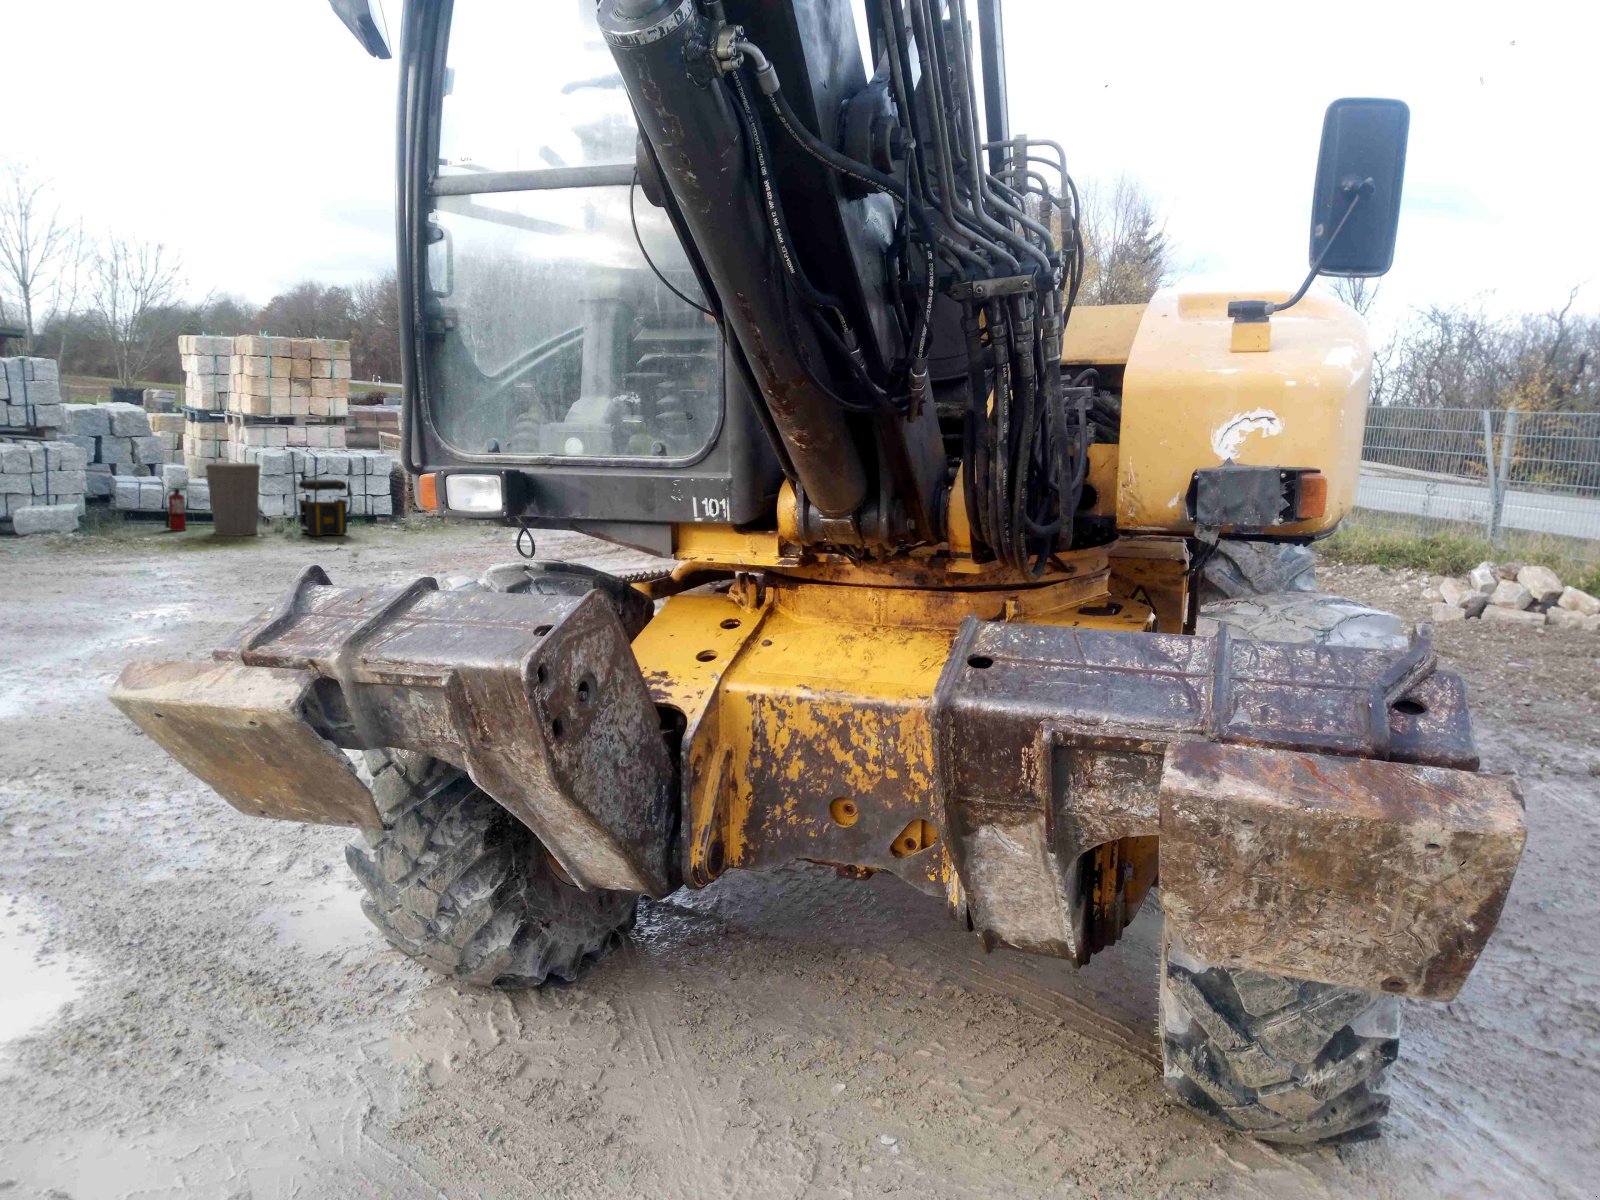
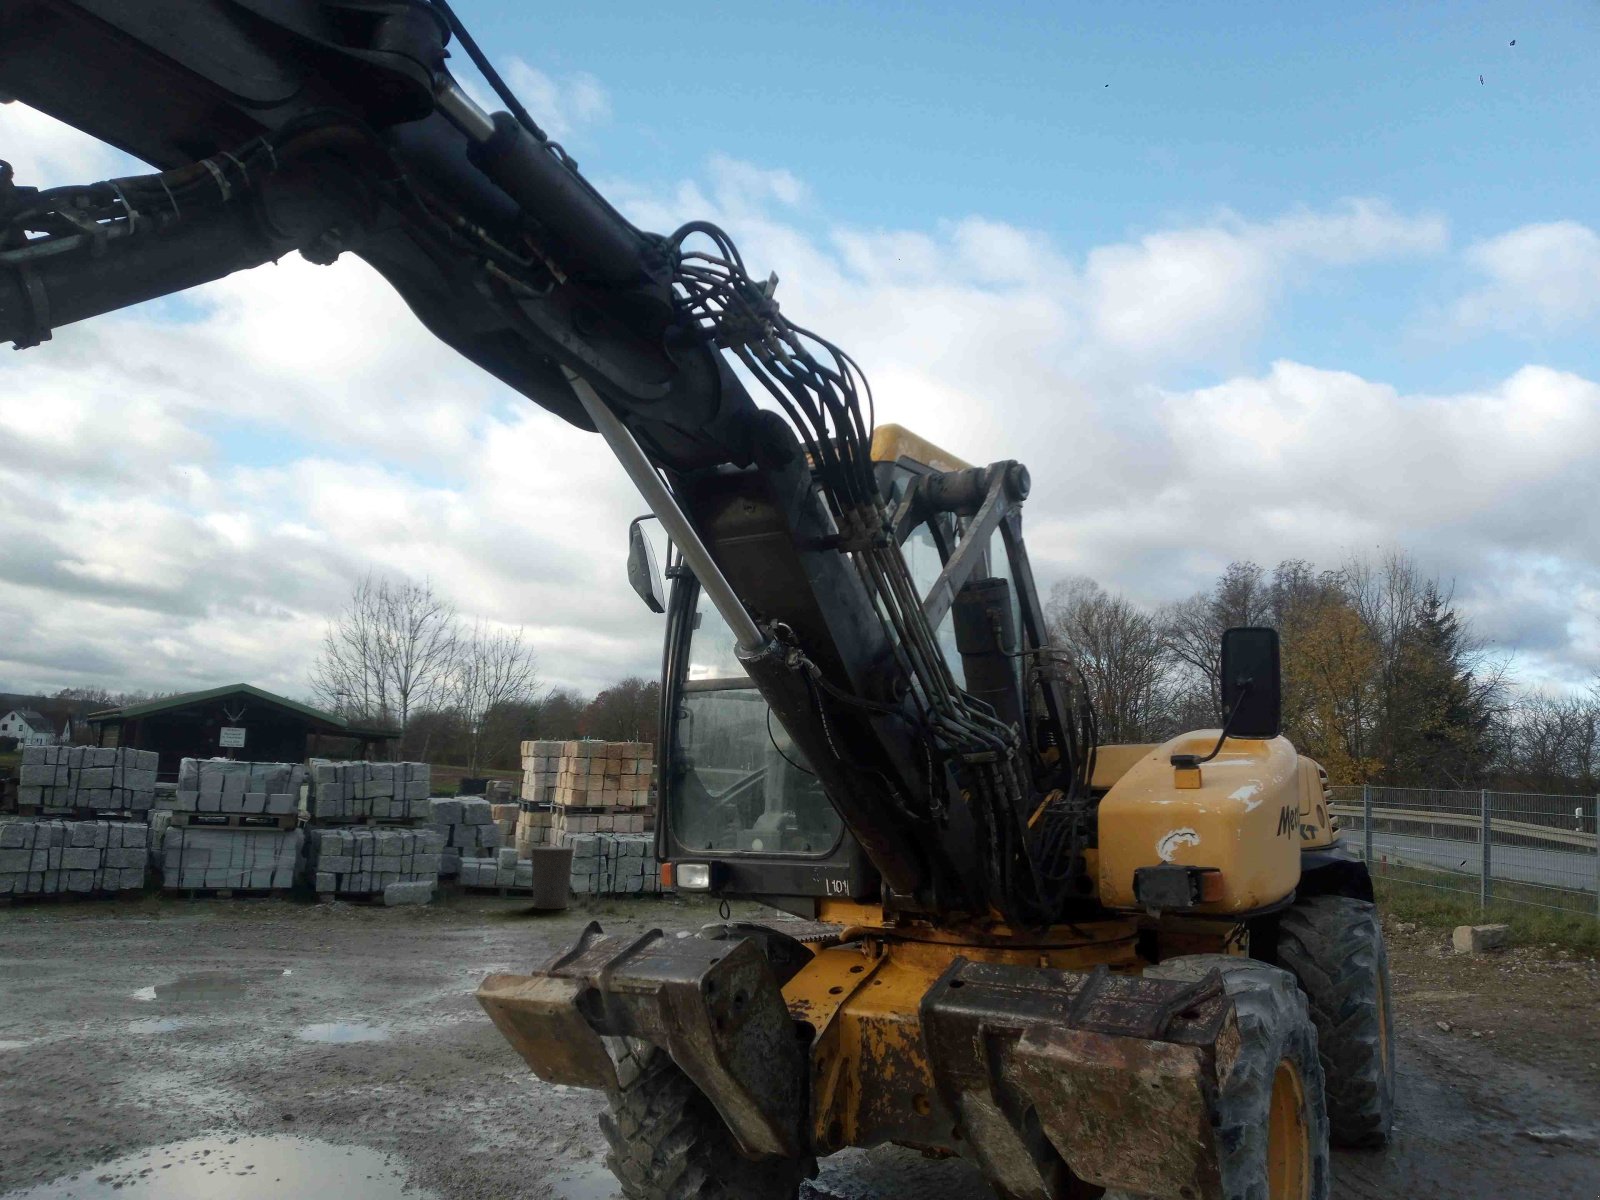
toolbox: present [298,479,348,536] -> none [601,861,641,911]
fire extinguisher: present [165,485,186,531] -> none [496,864,516,904]

